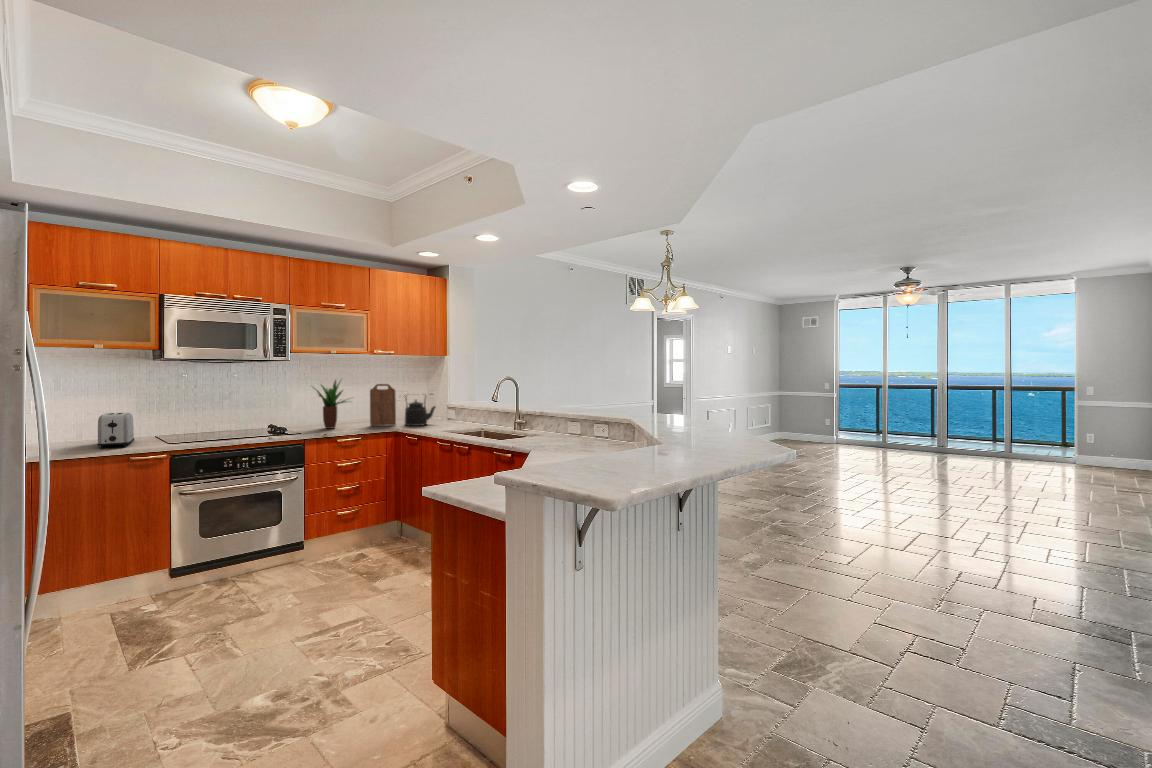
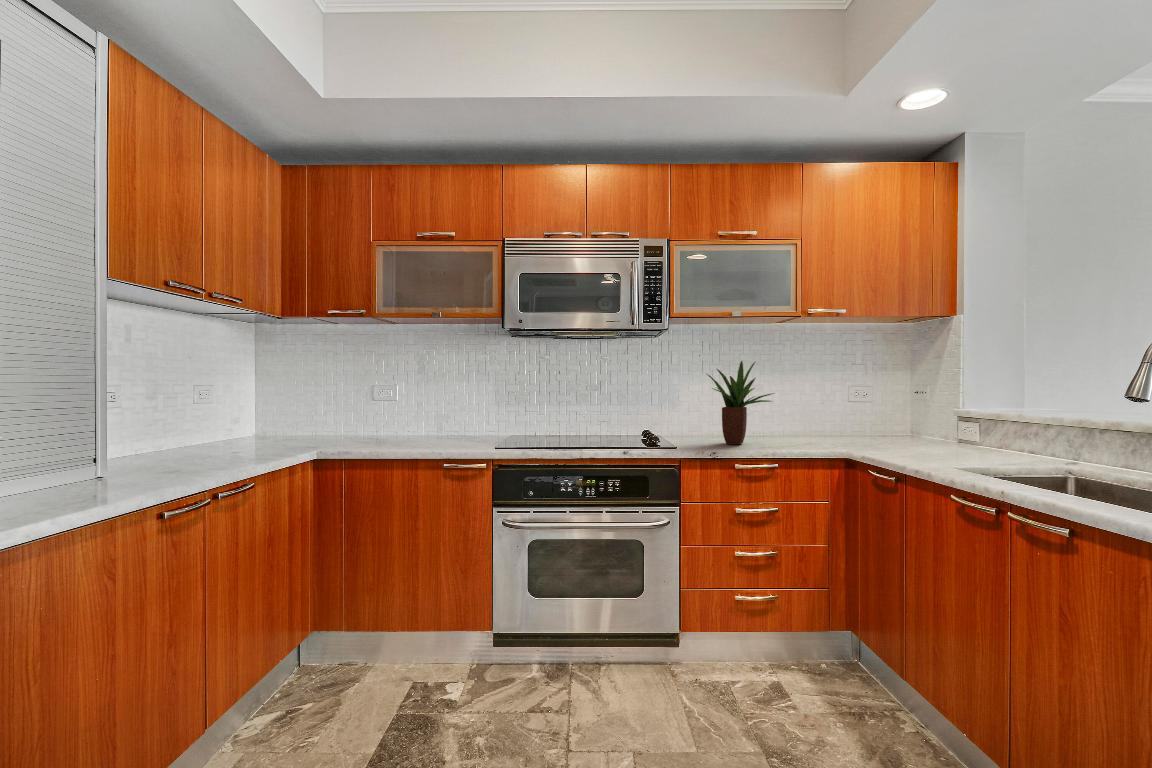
cutting board: present [370,384,396,426] -> none [802,371,850,447]
kettle: present [405,397,435,426] -> none [868,390,936,451]
toaster: present [97,412,134,448] -> none [425,403,478,448]

